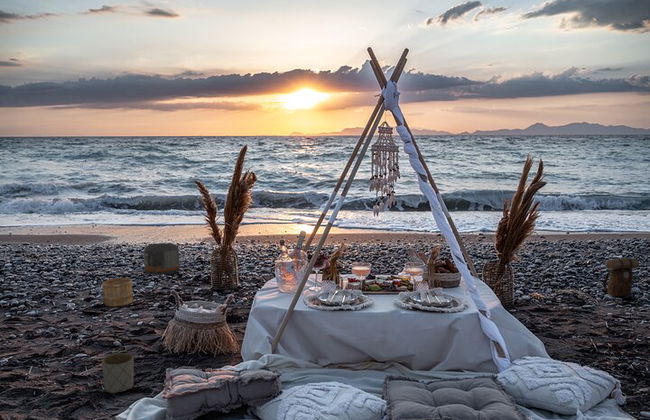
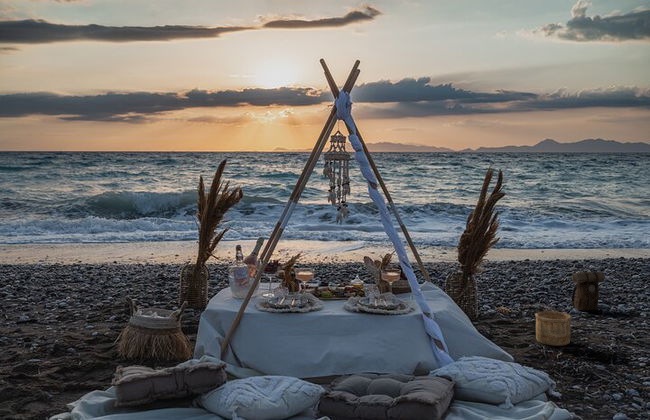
pouf: present [144,243,179,275] -> none [102,258,139,290]
wooden bucket: present [102,278,133,307] -> present [535,311,572,346]
planter: present [102,353,134,394] -> none [56,354,87,392]

